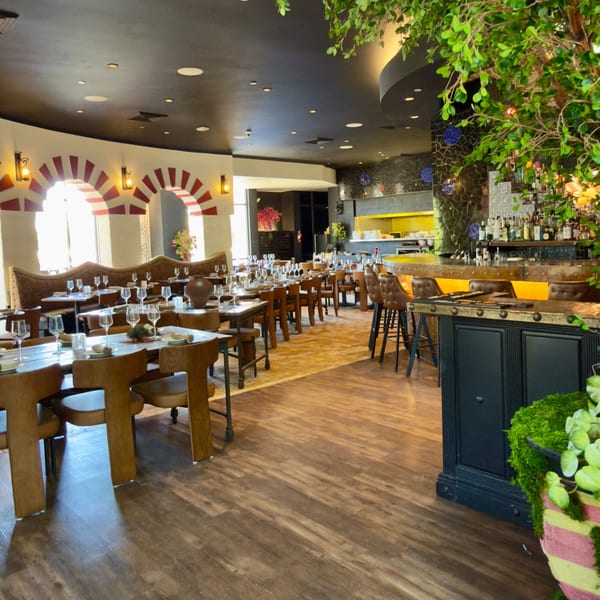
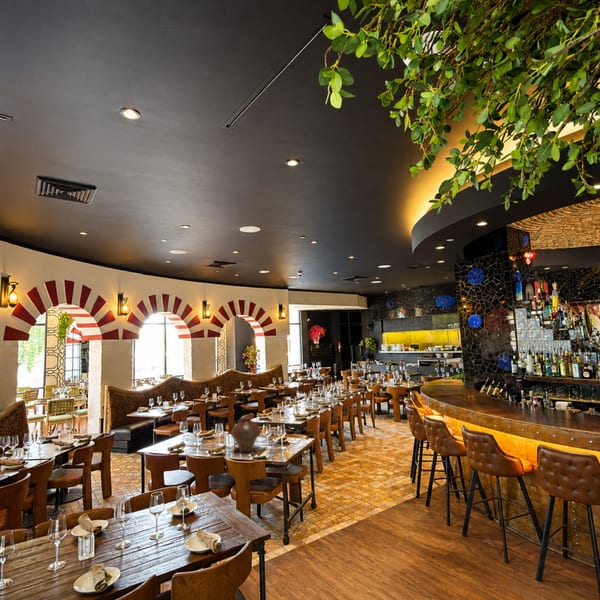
succulent plant: present [120,325,155,344] -> none [129,519,177,553]

